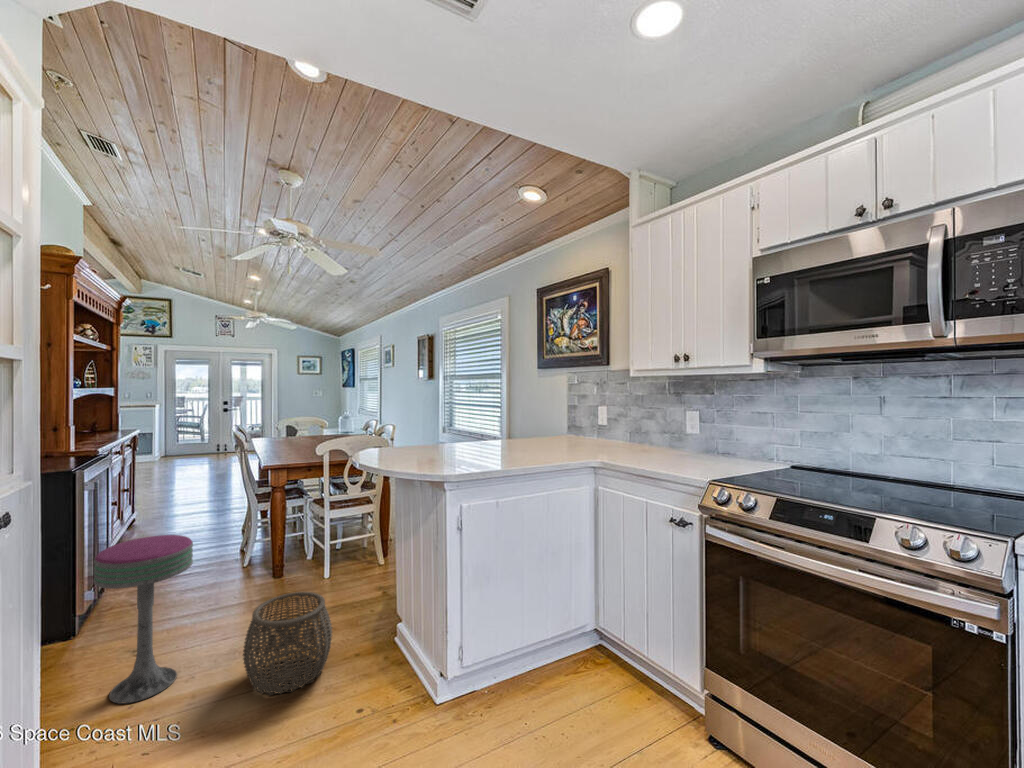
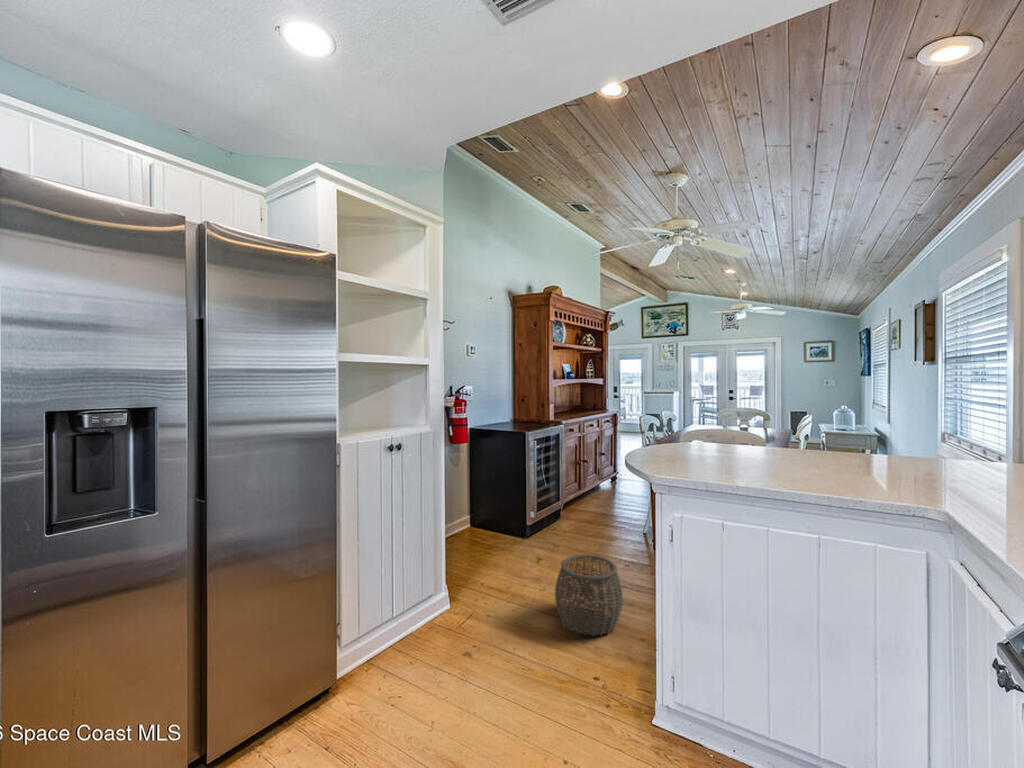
bar stool: present [94,535,193,704] -> none [501,482,552,588]

